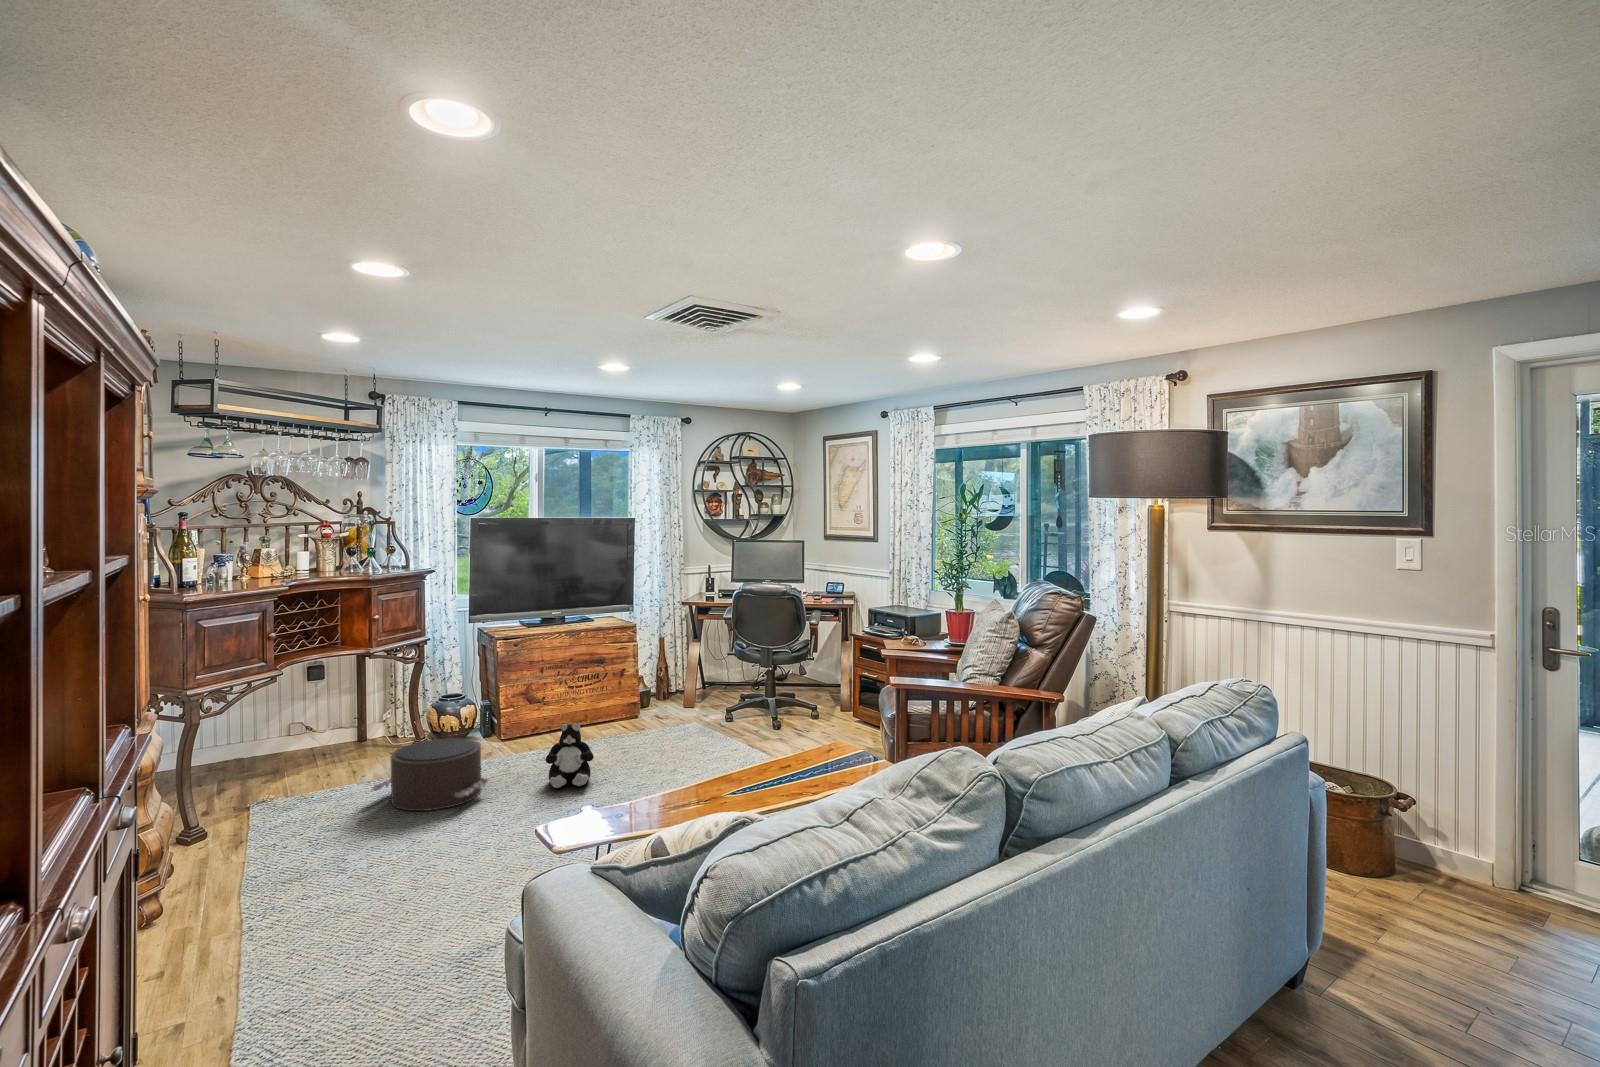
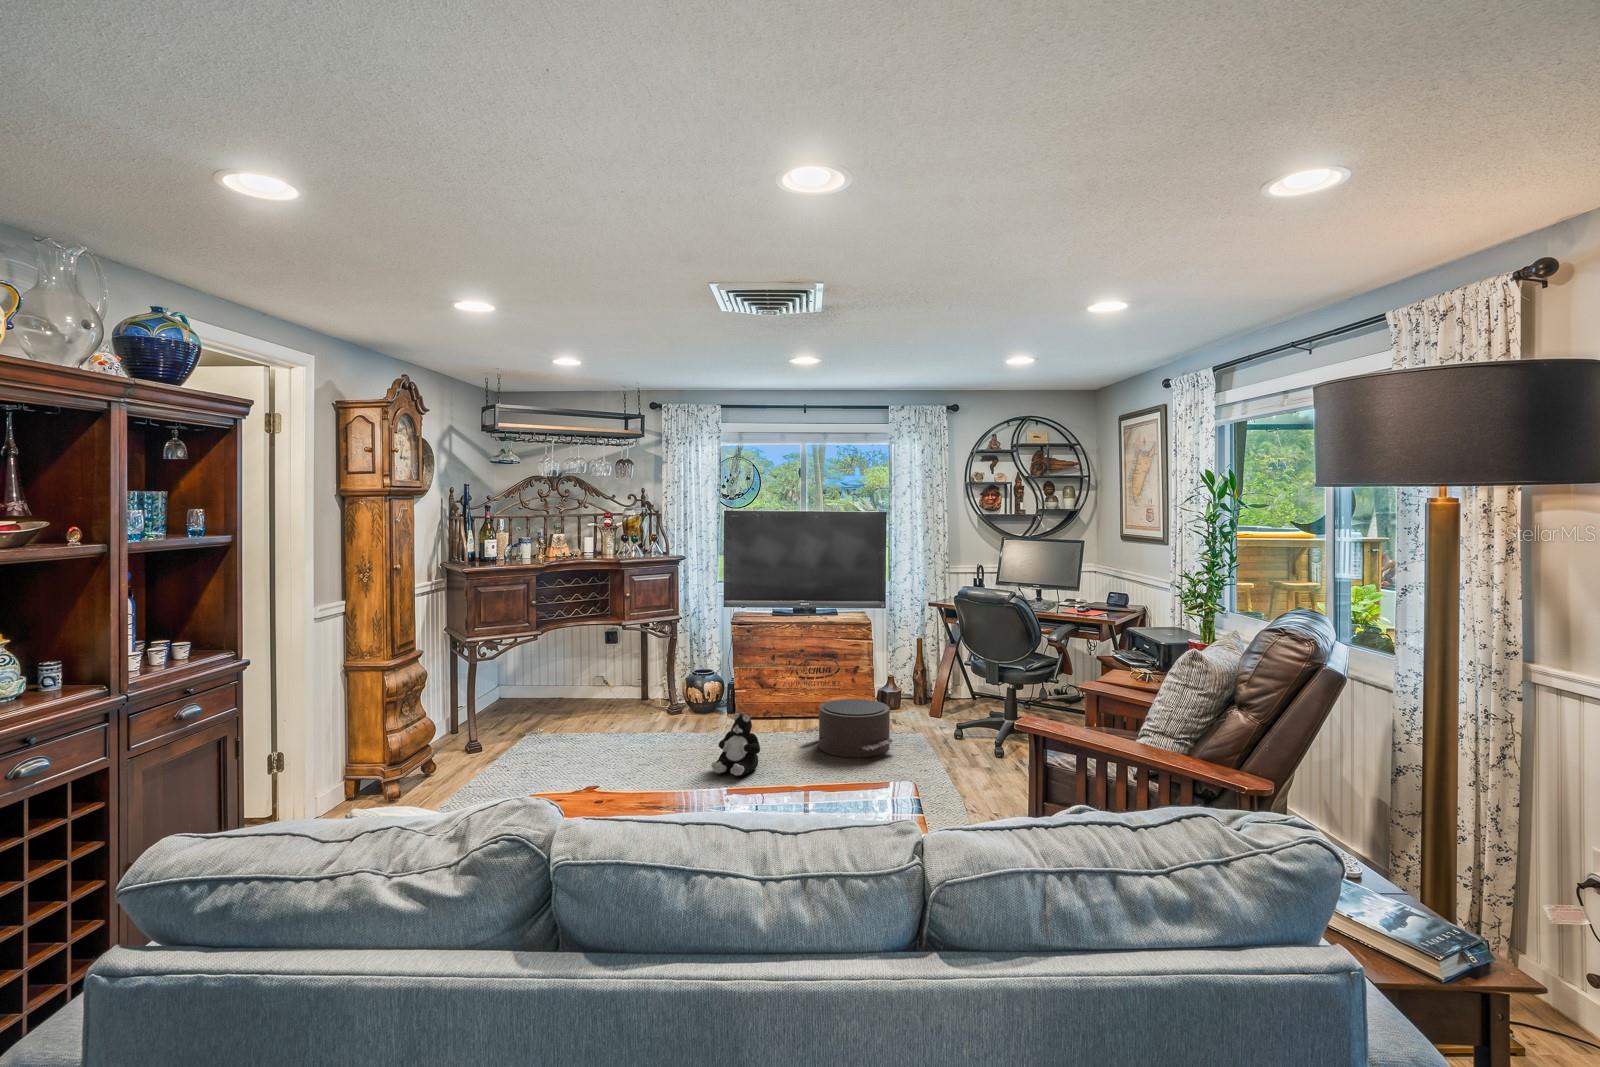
pouf: present [372,738,488,811] -> present [805,699,894,758]

